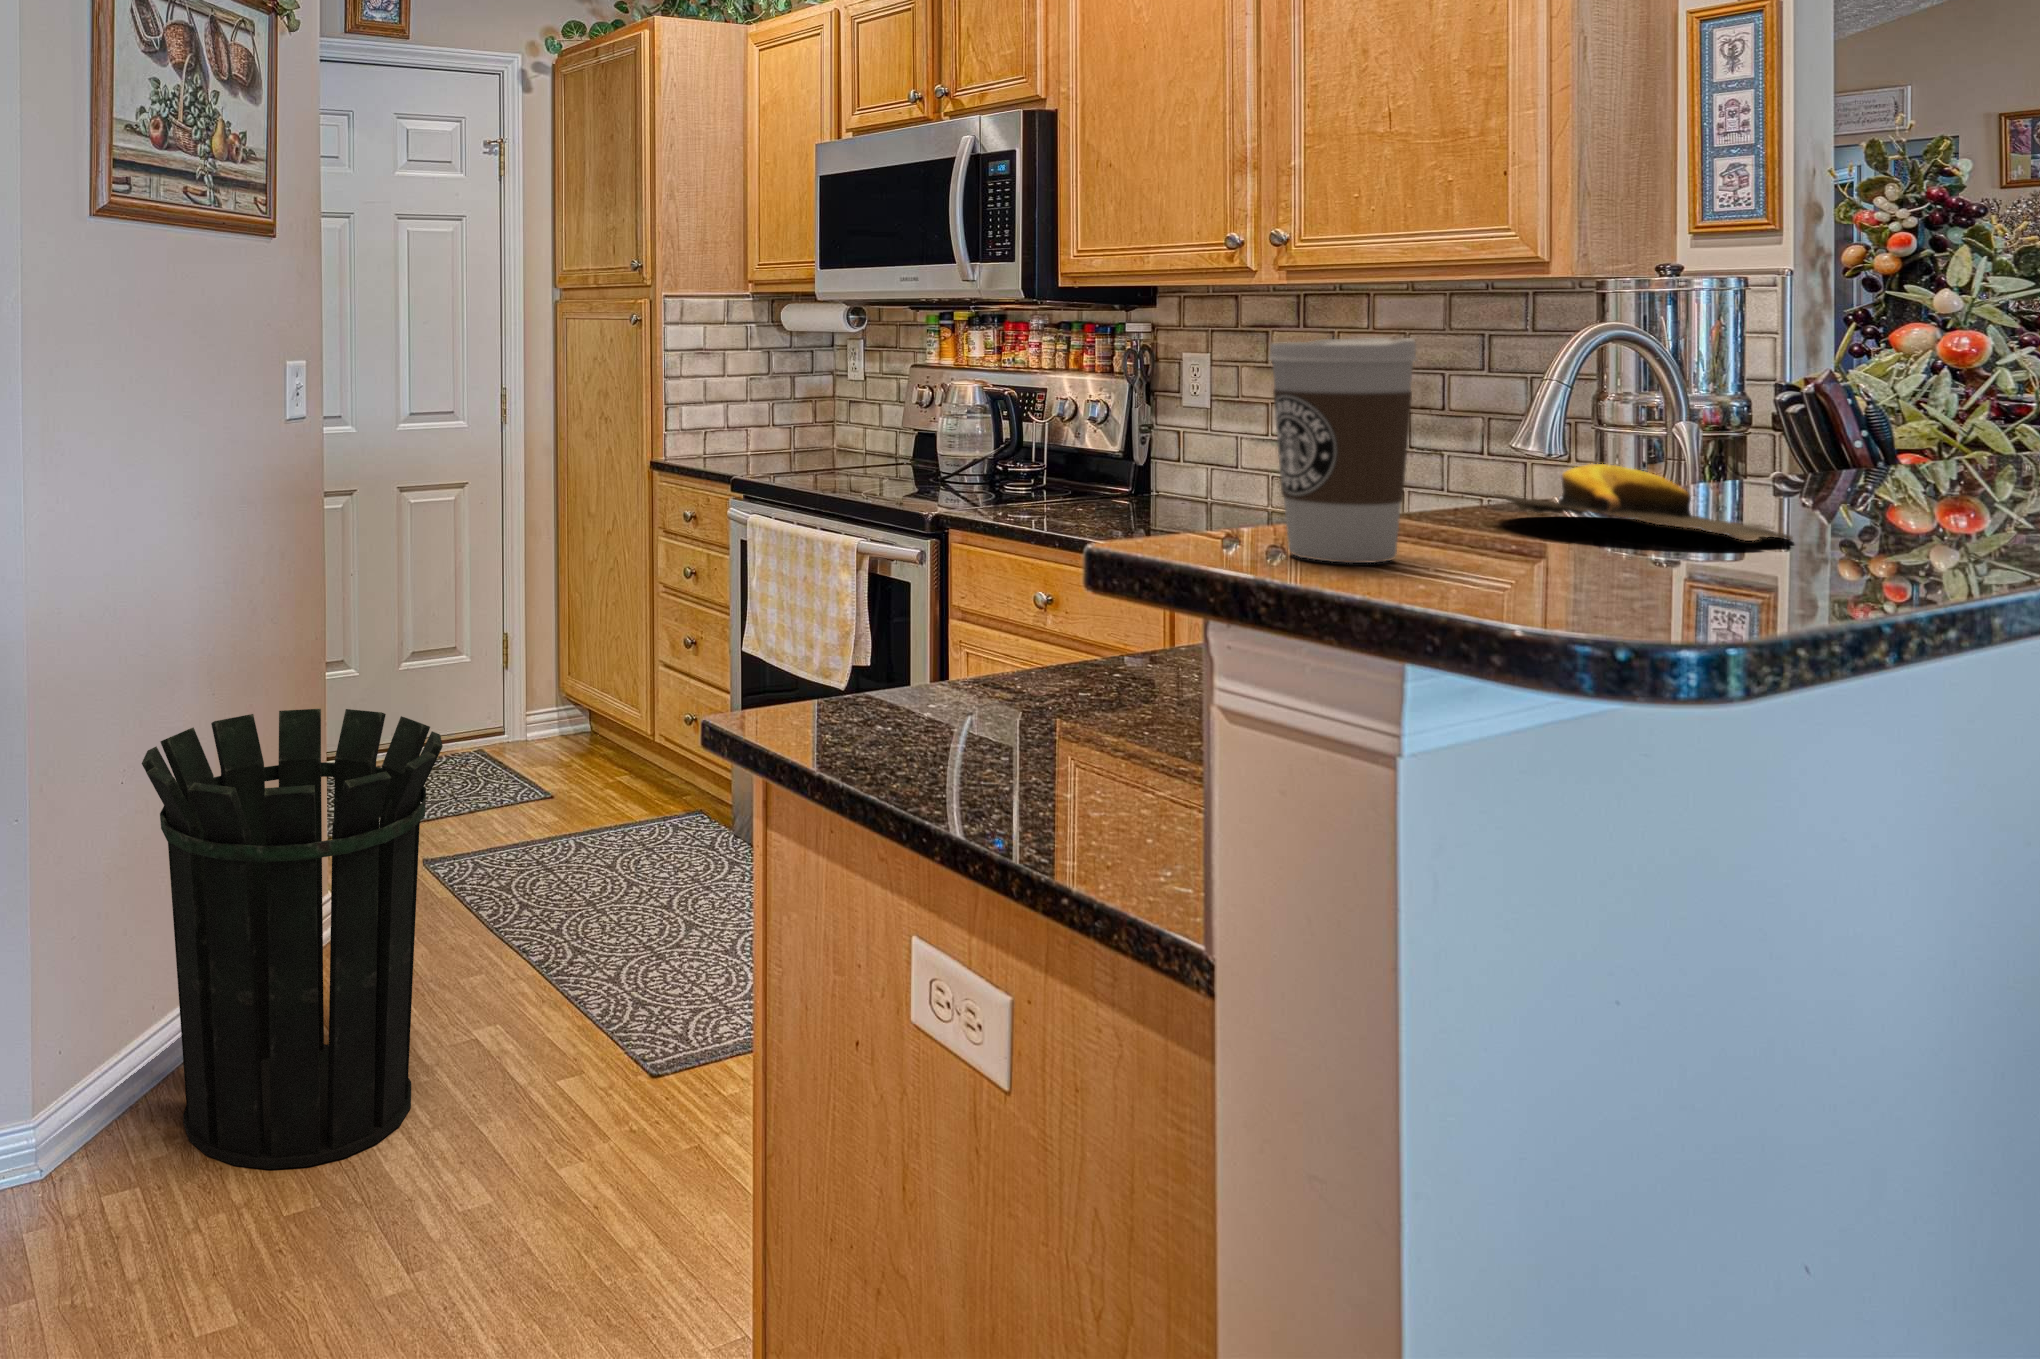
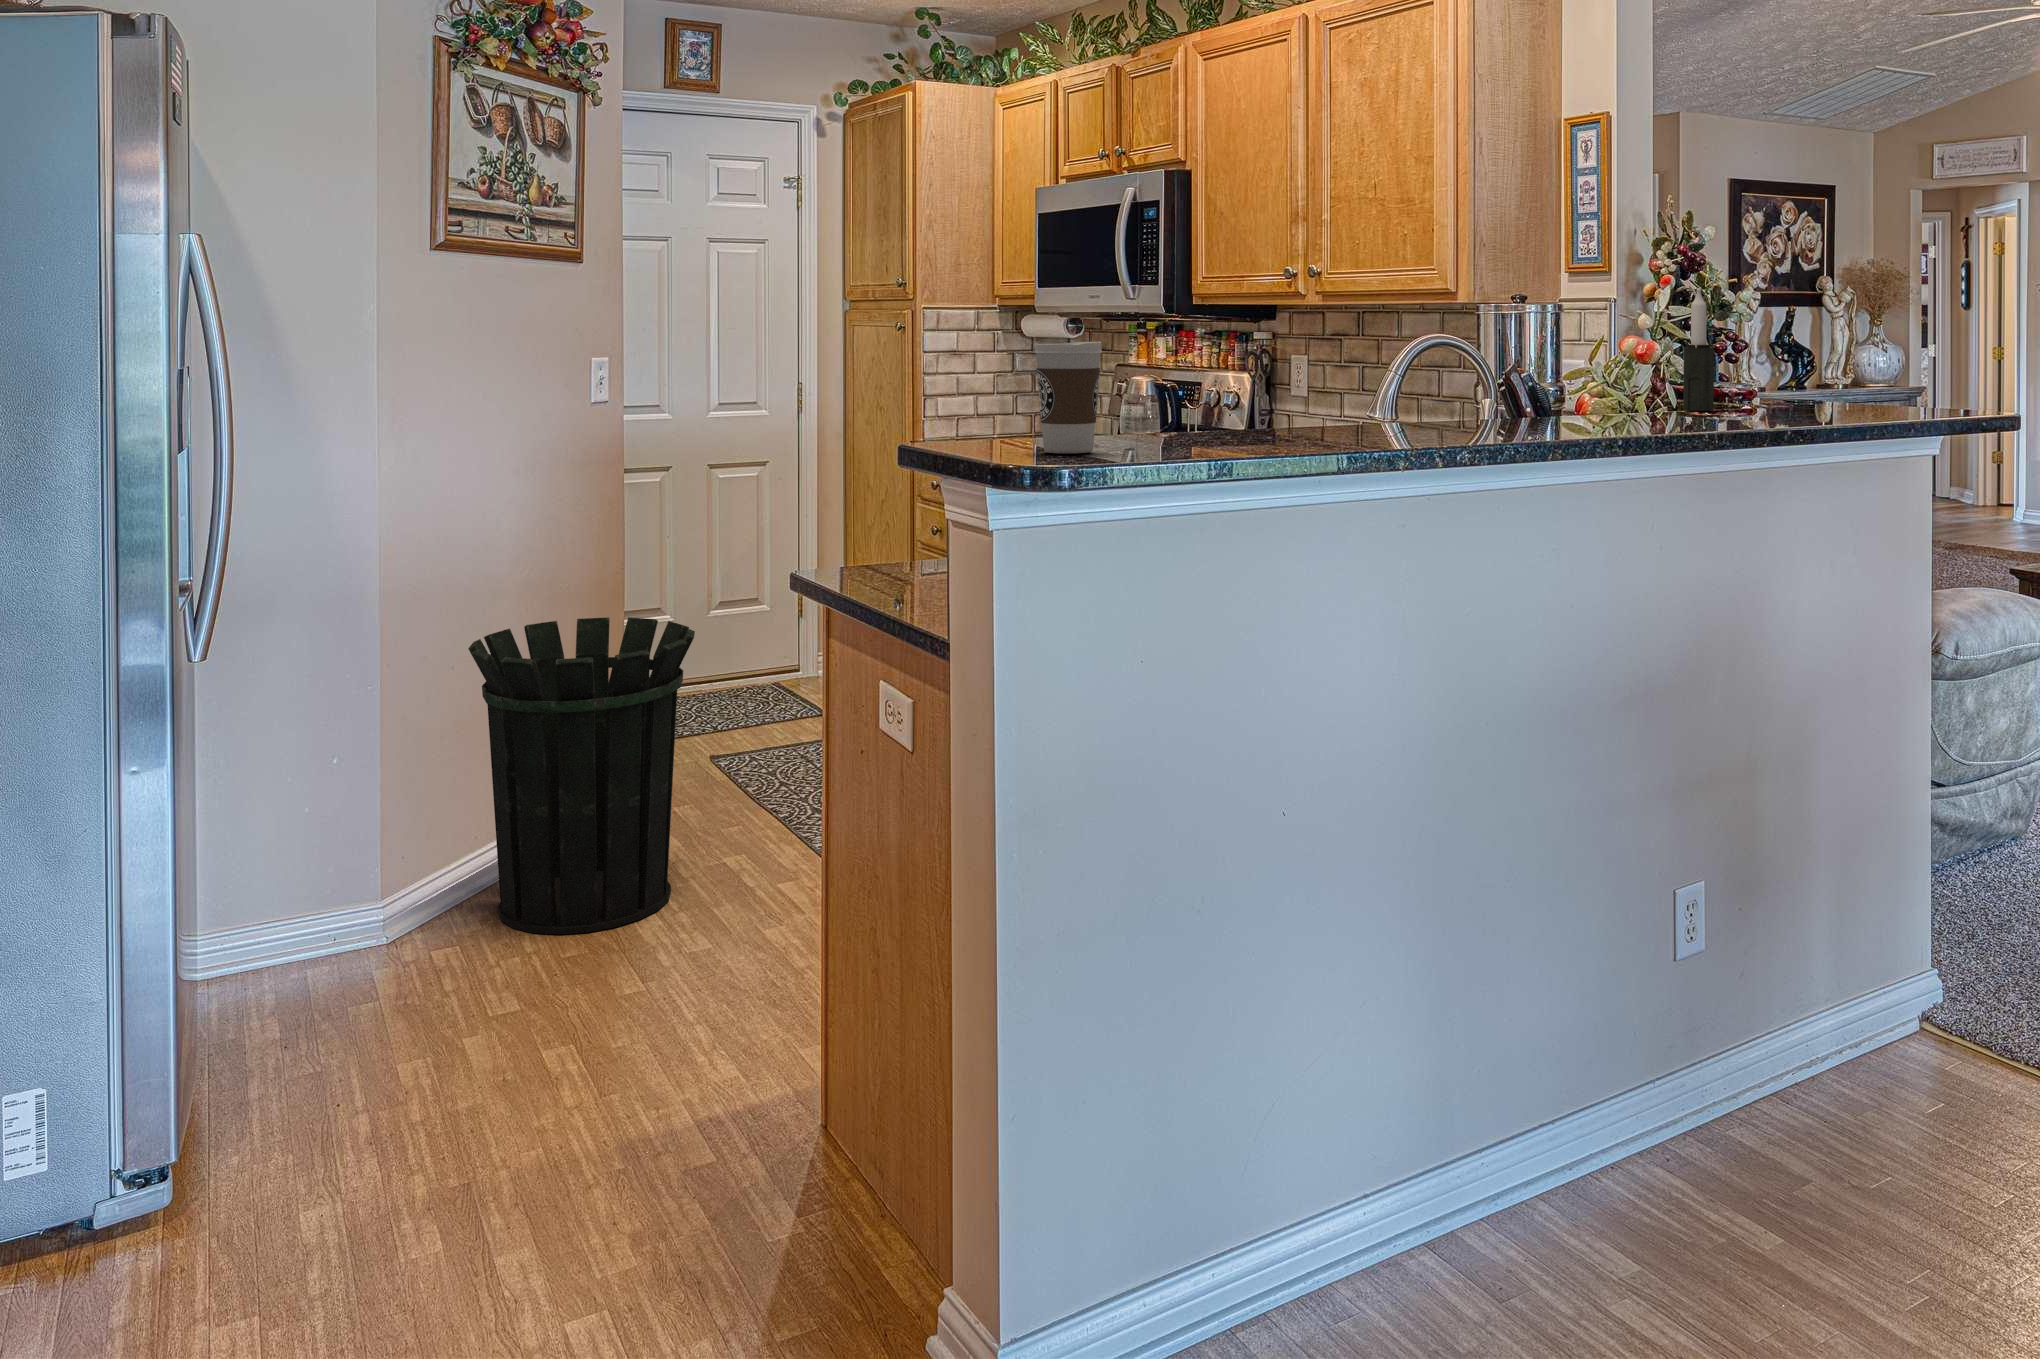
candle: none [1973,249,2026,440] -> present [1683,288,1714,411]
banana: present [1494,464,1792,541] -> none [1195,410,1326,447]

